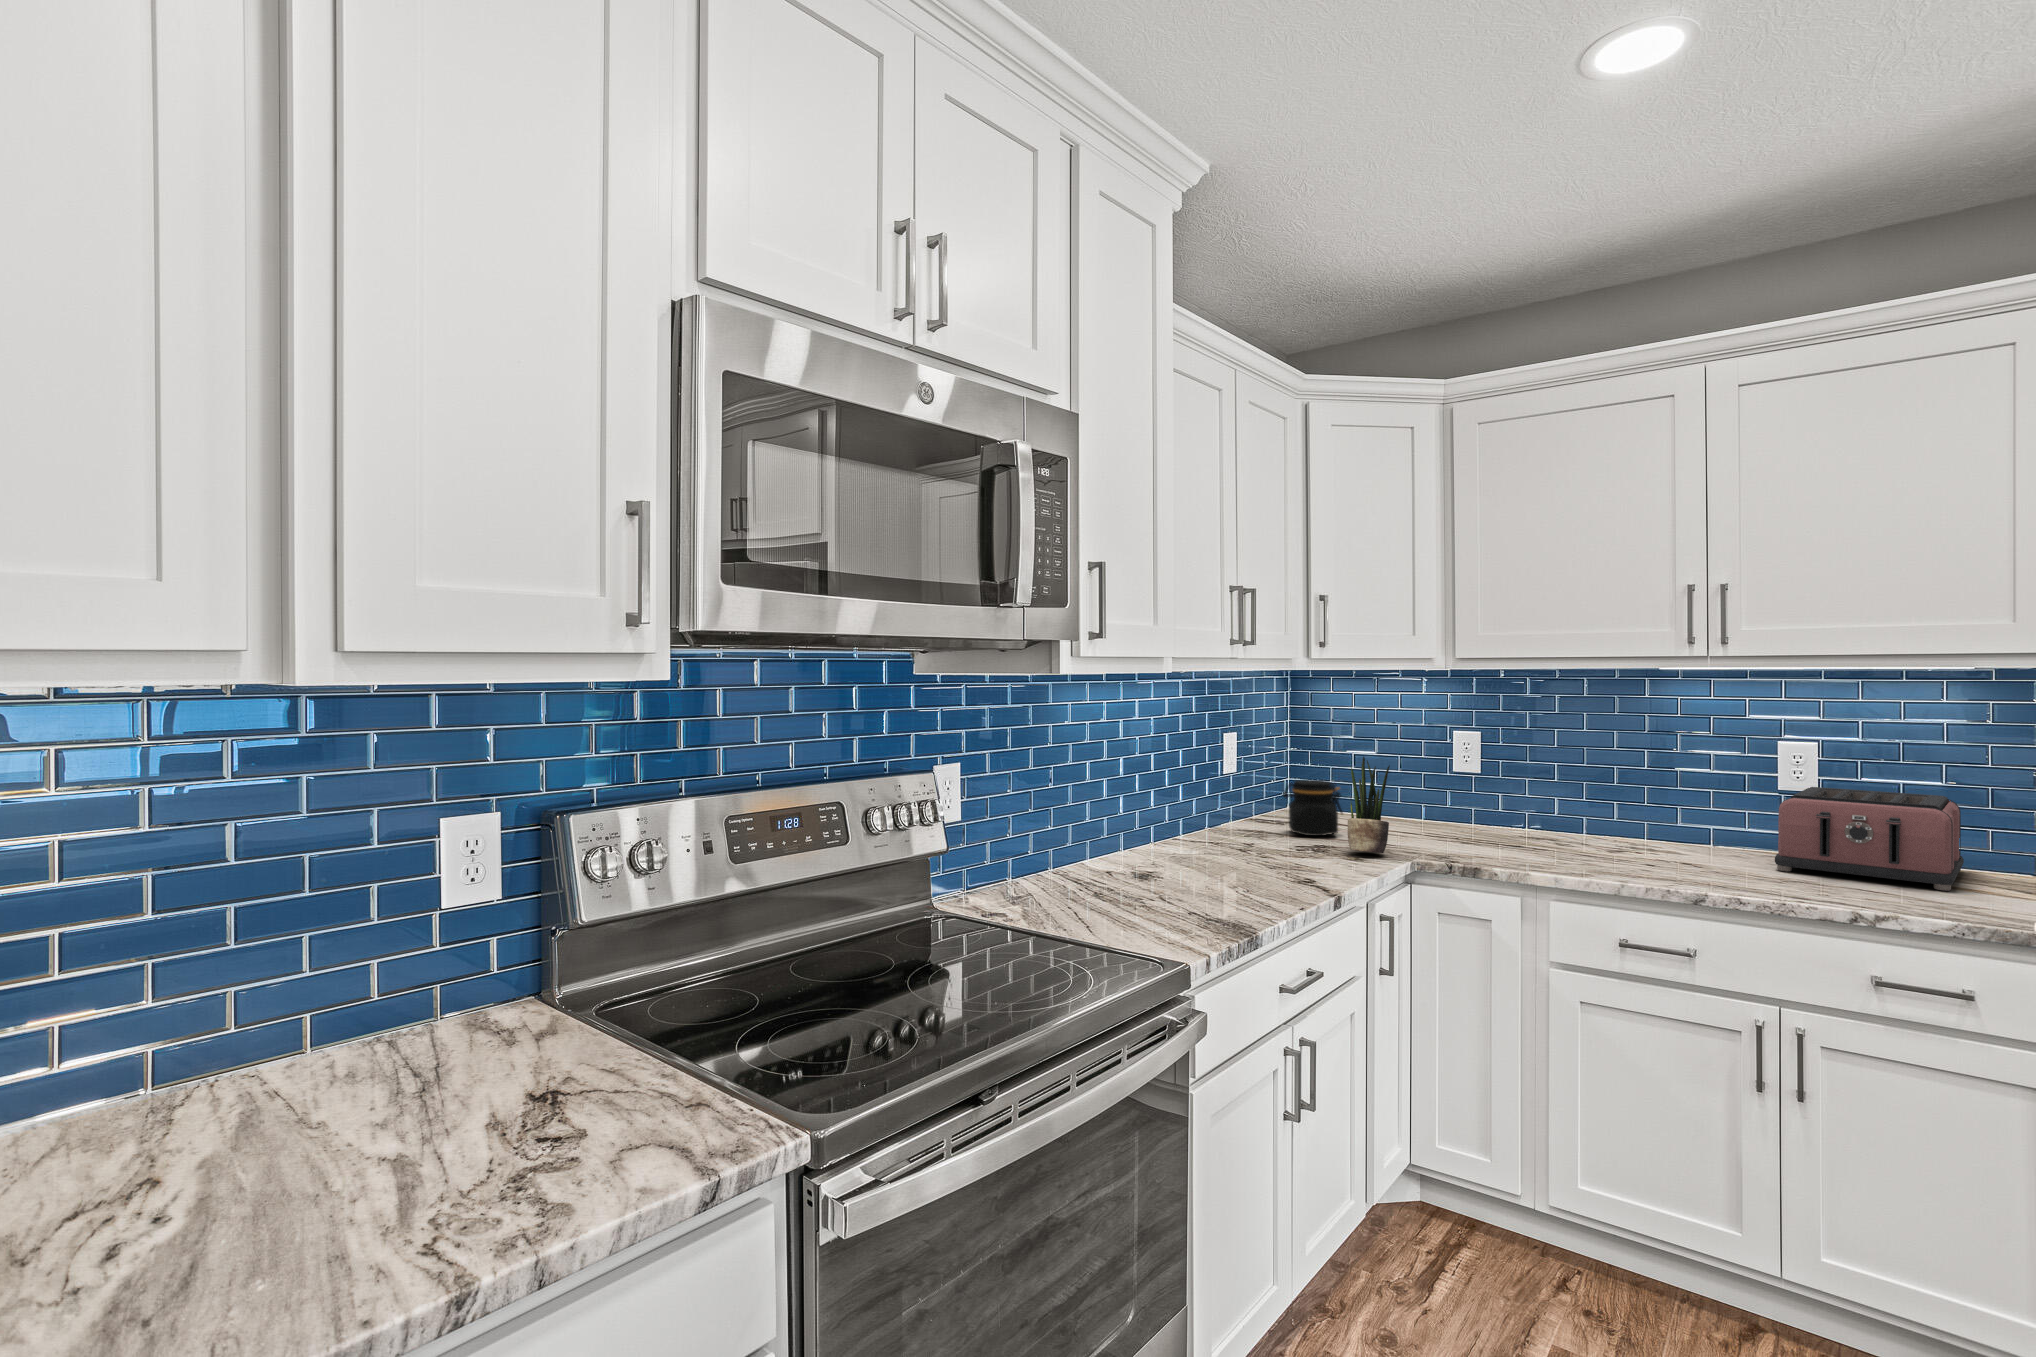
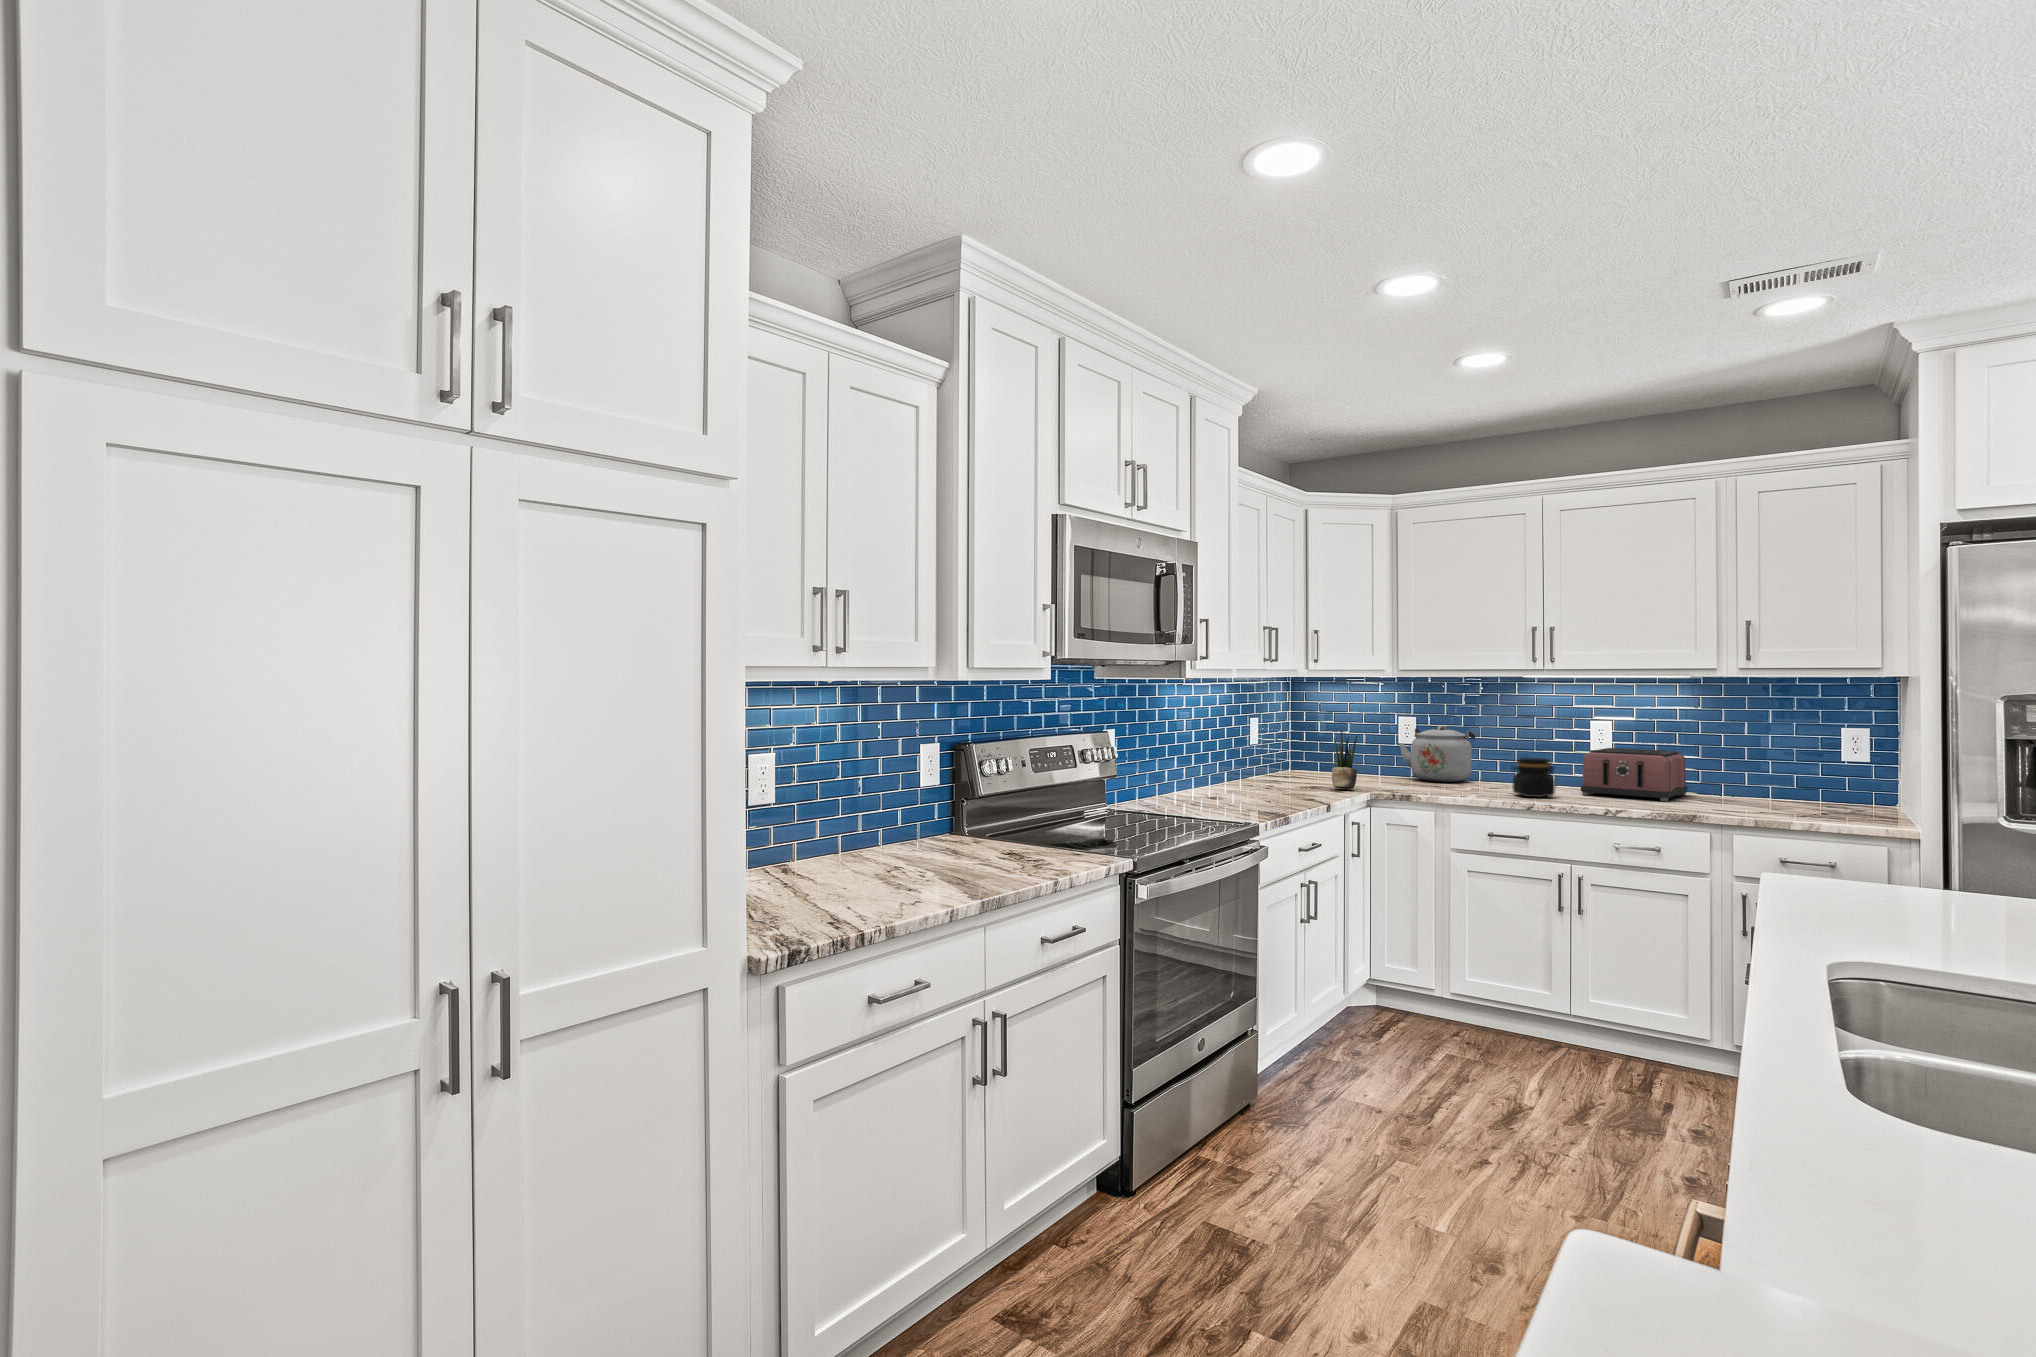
kettle: none [1454,745,1576,835] -> present [1400,726,1475,782]
jar: present [1283,780,1342,836] -> present [1510,757,1555,797]

